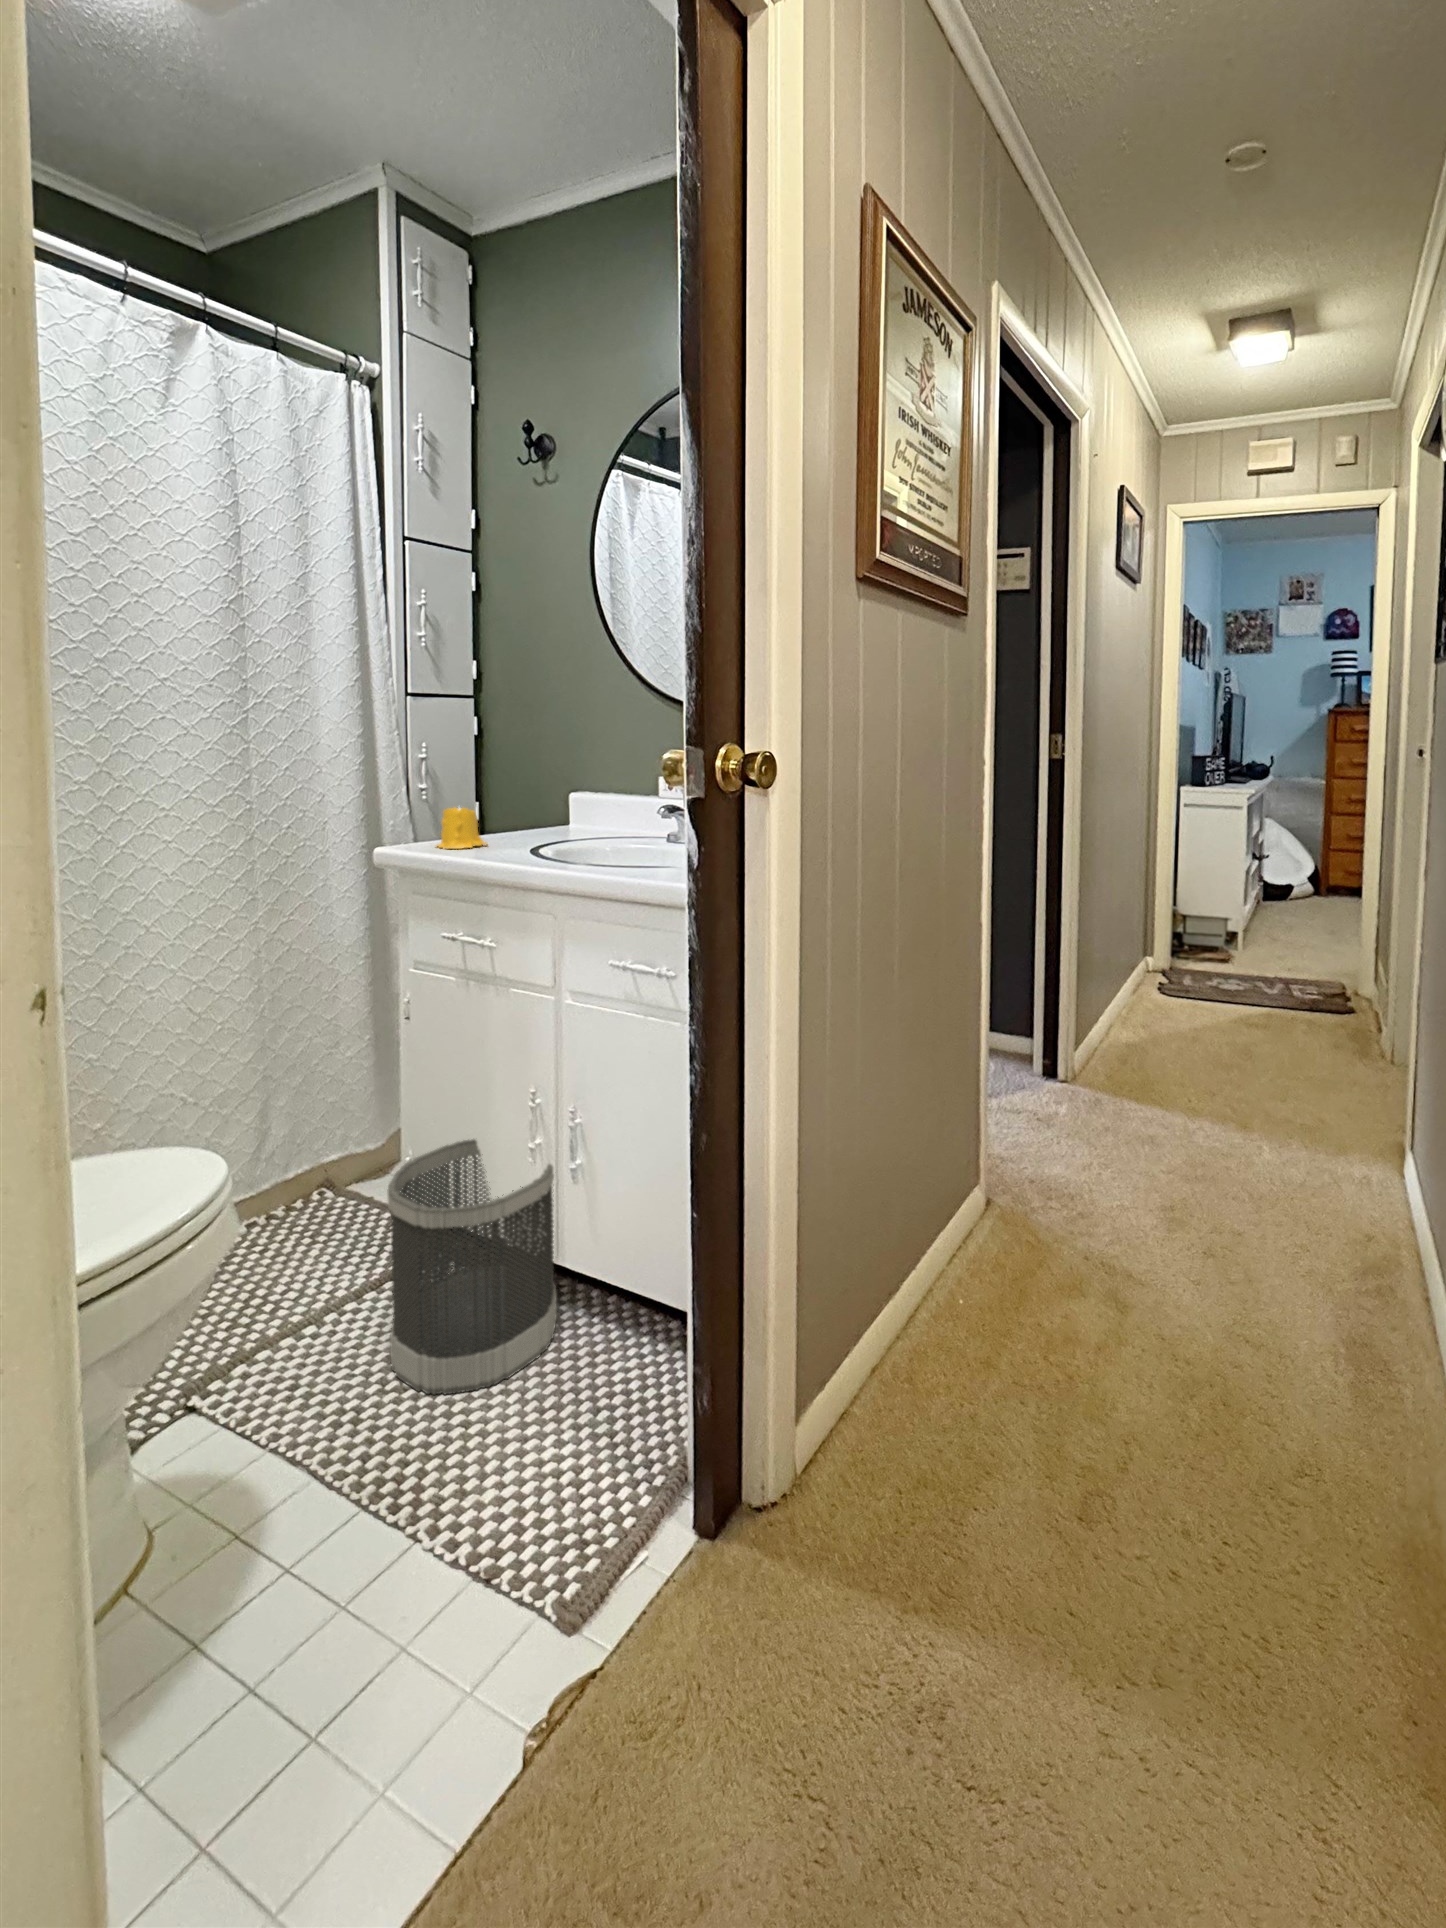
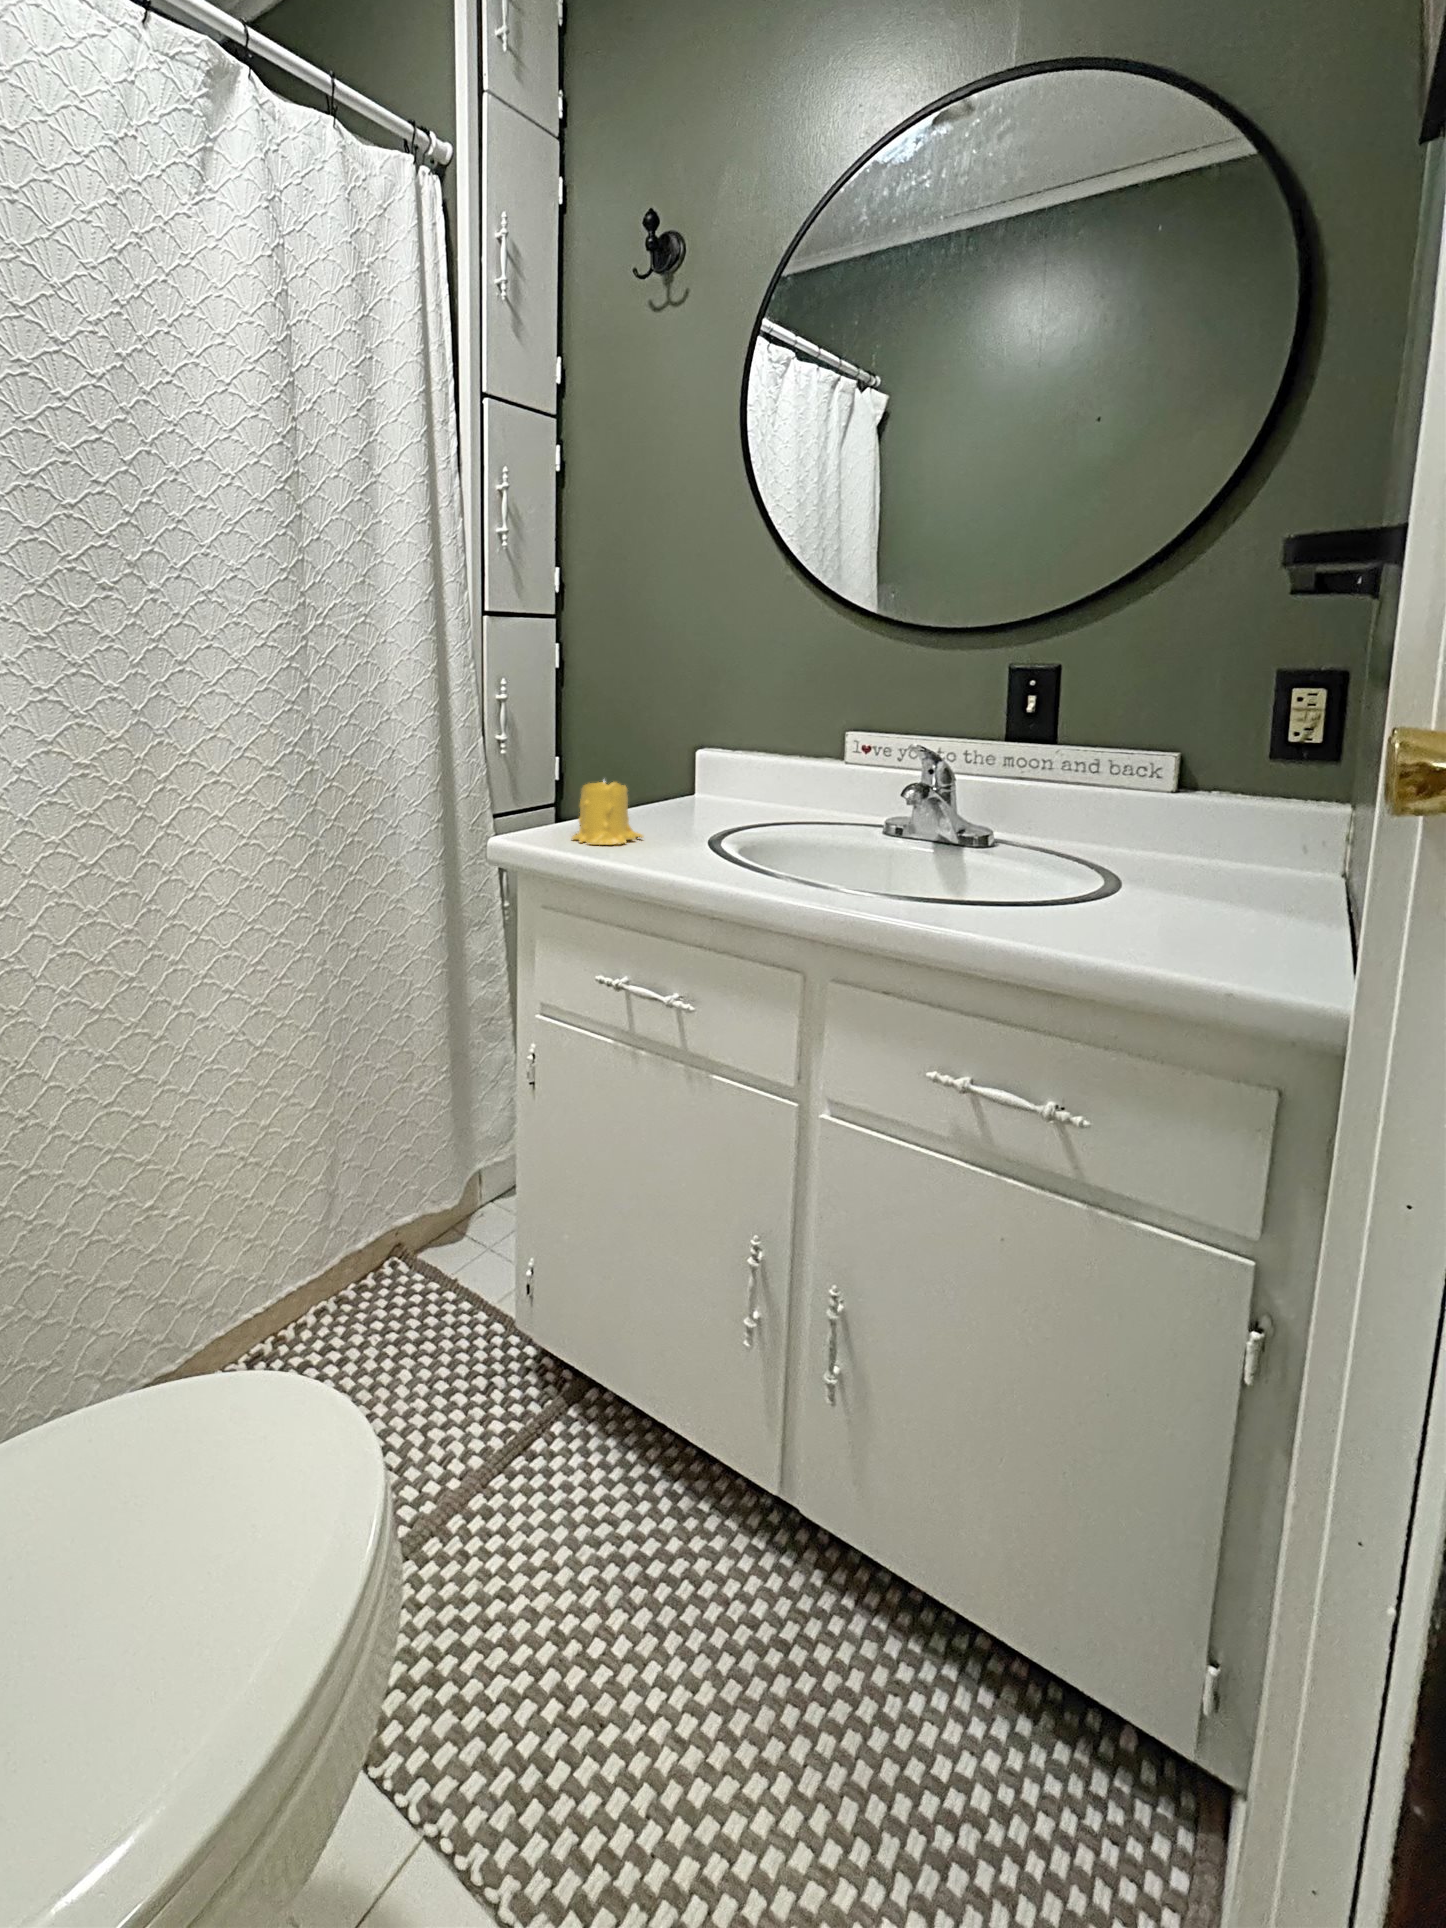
wastebasket: present [388,1139,557,1394] -> none [554,1289,802,1752]

